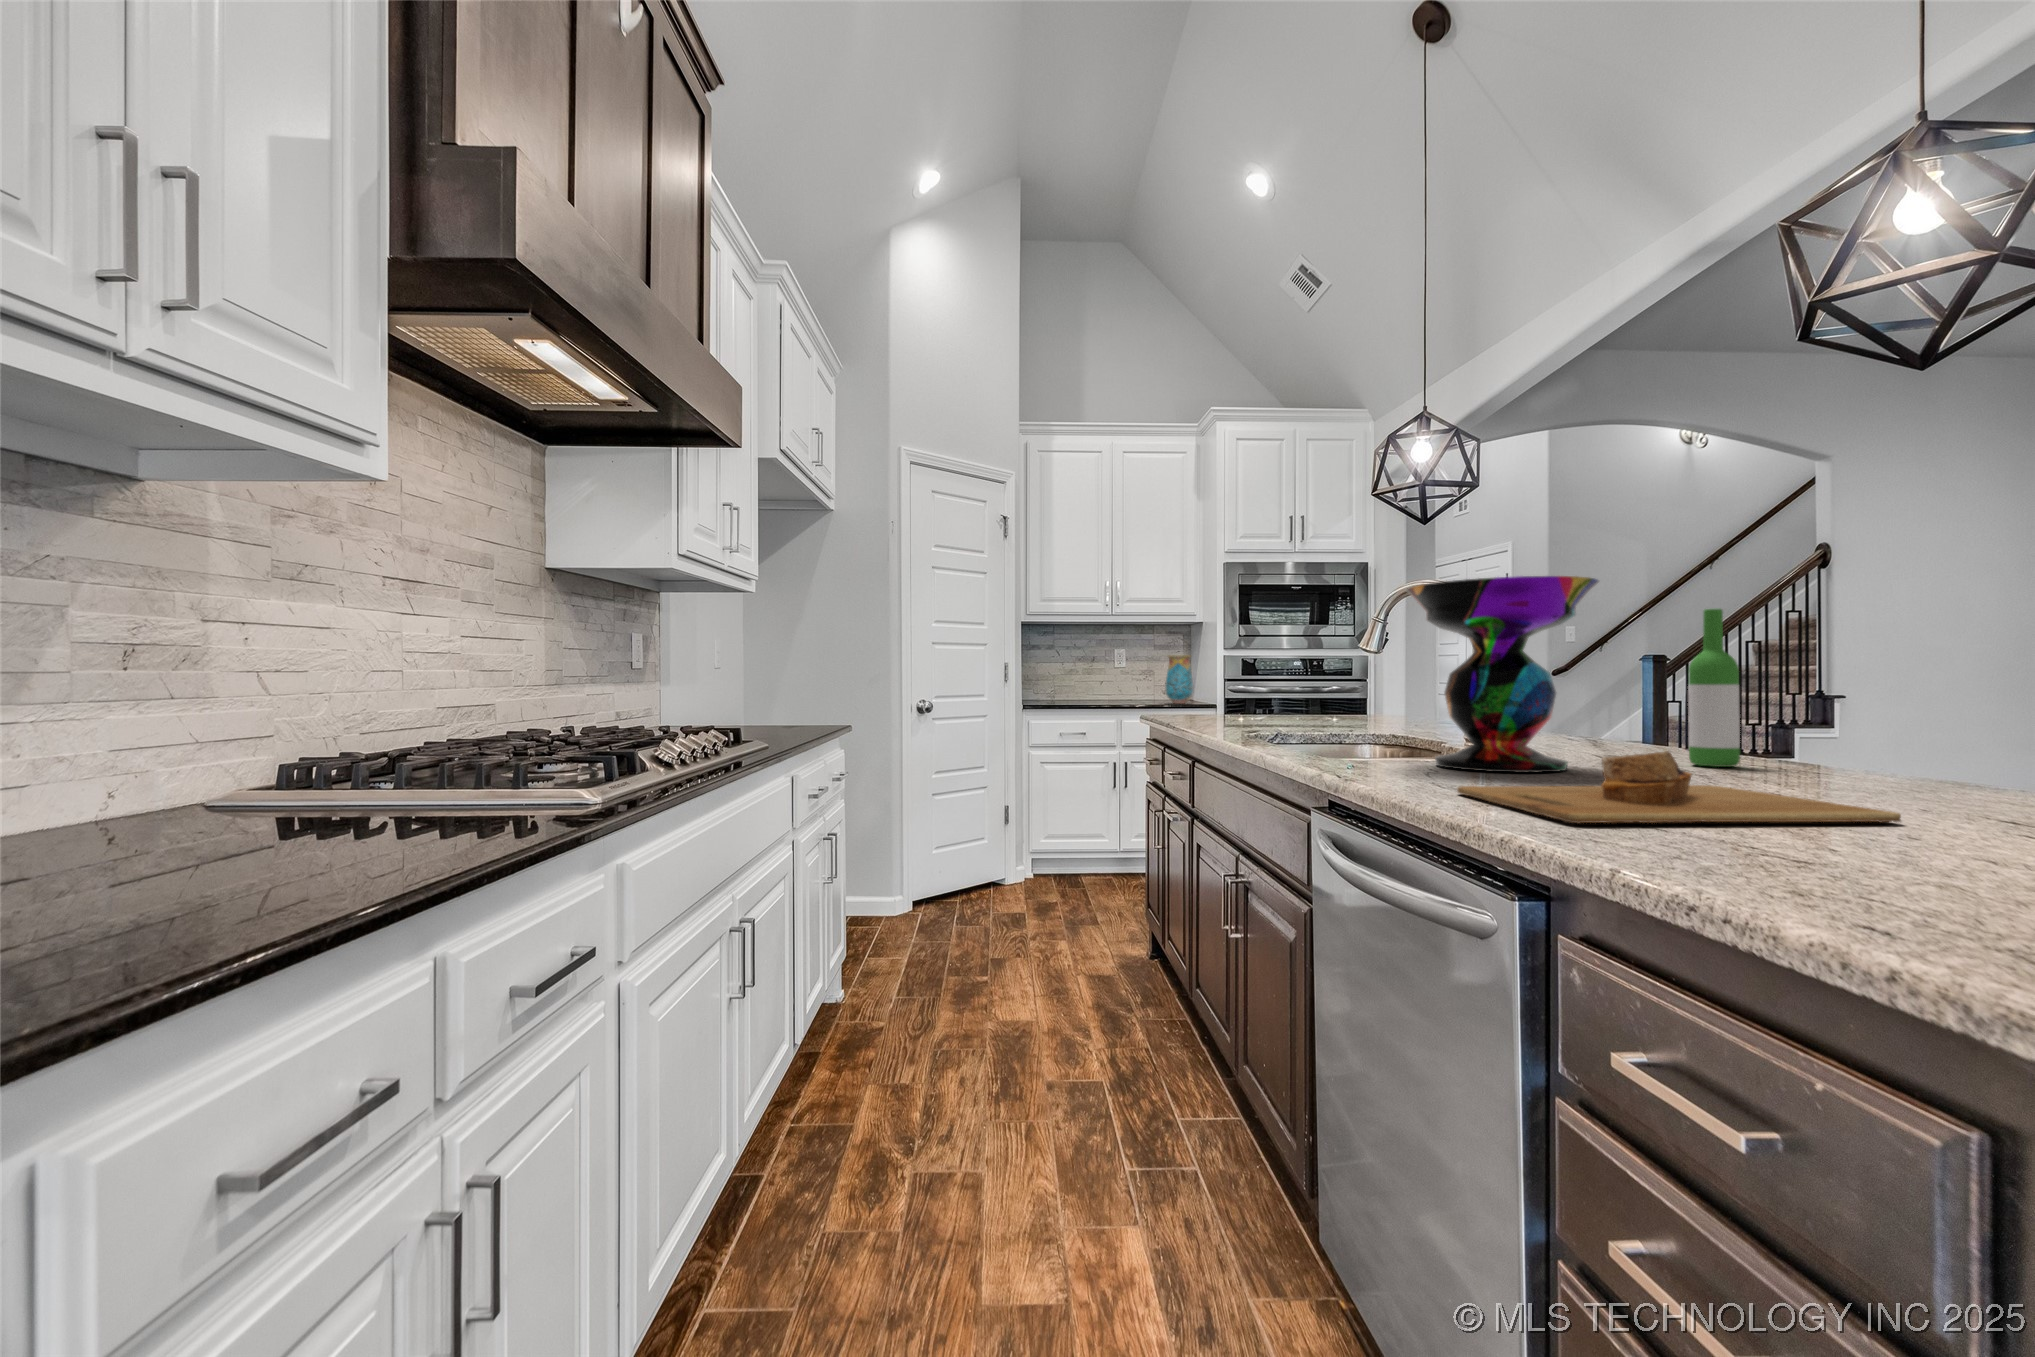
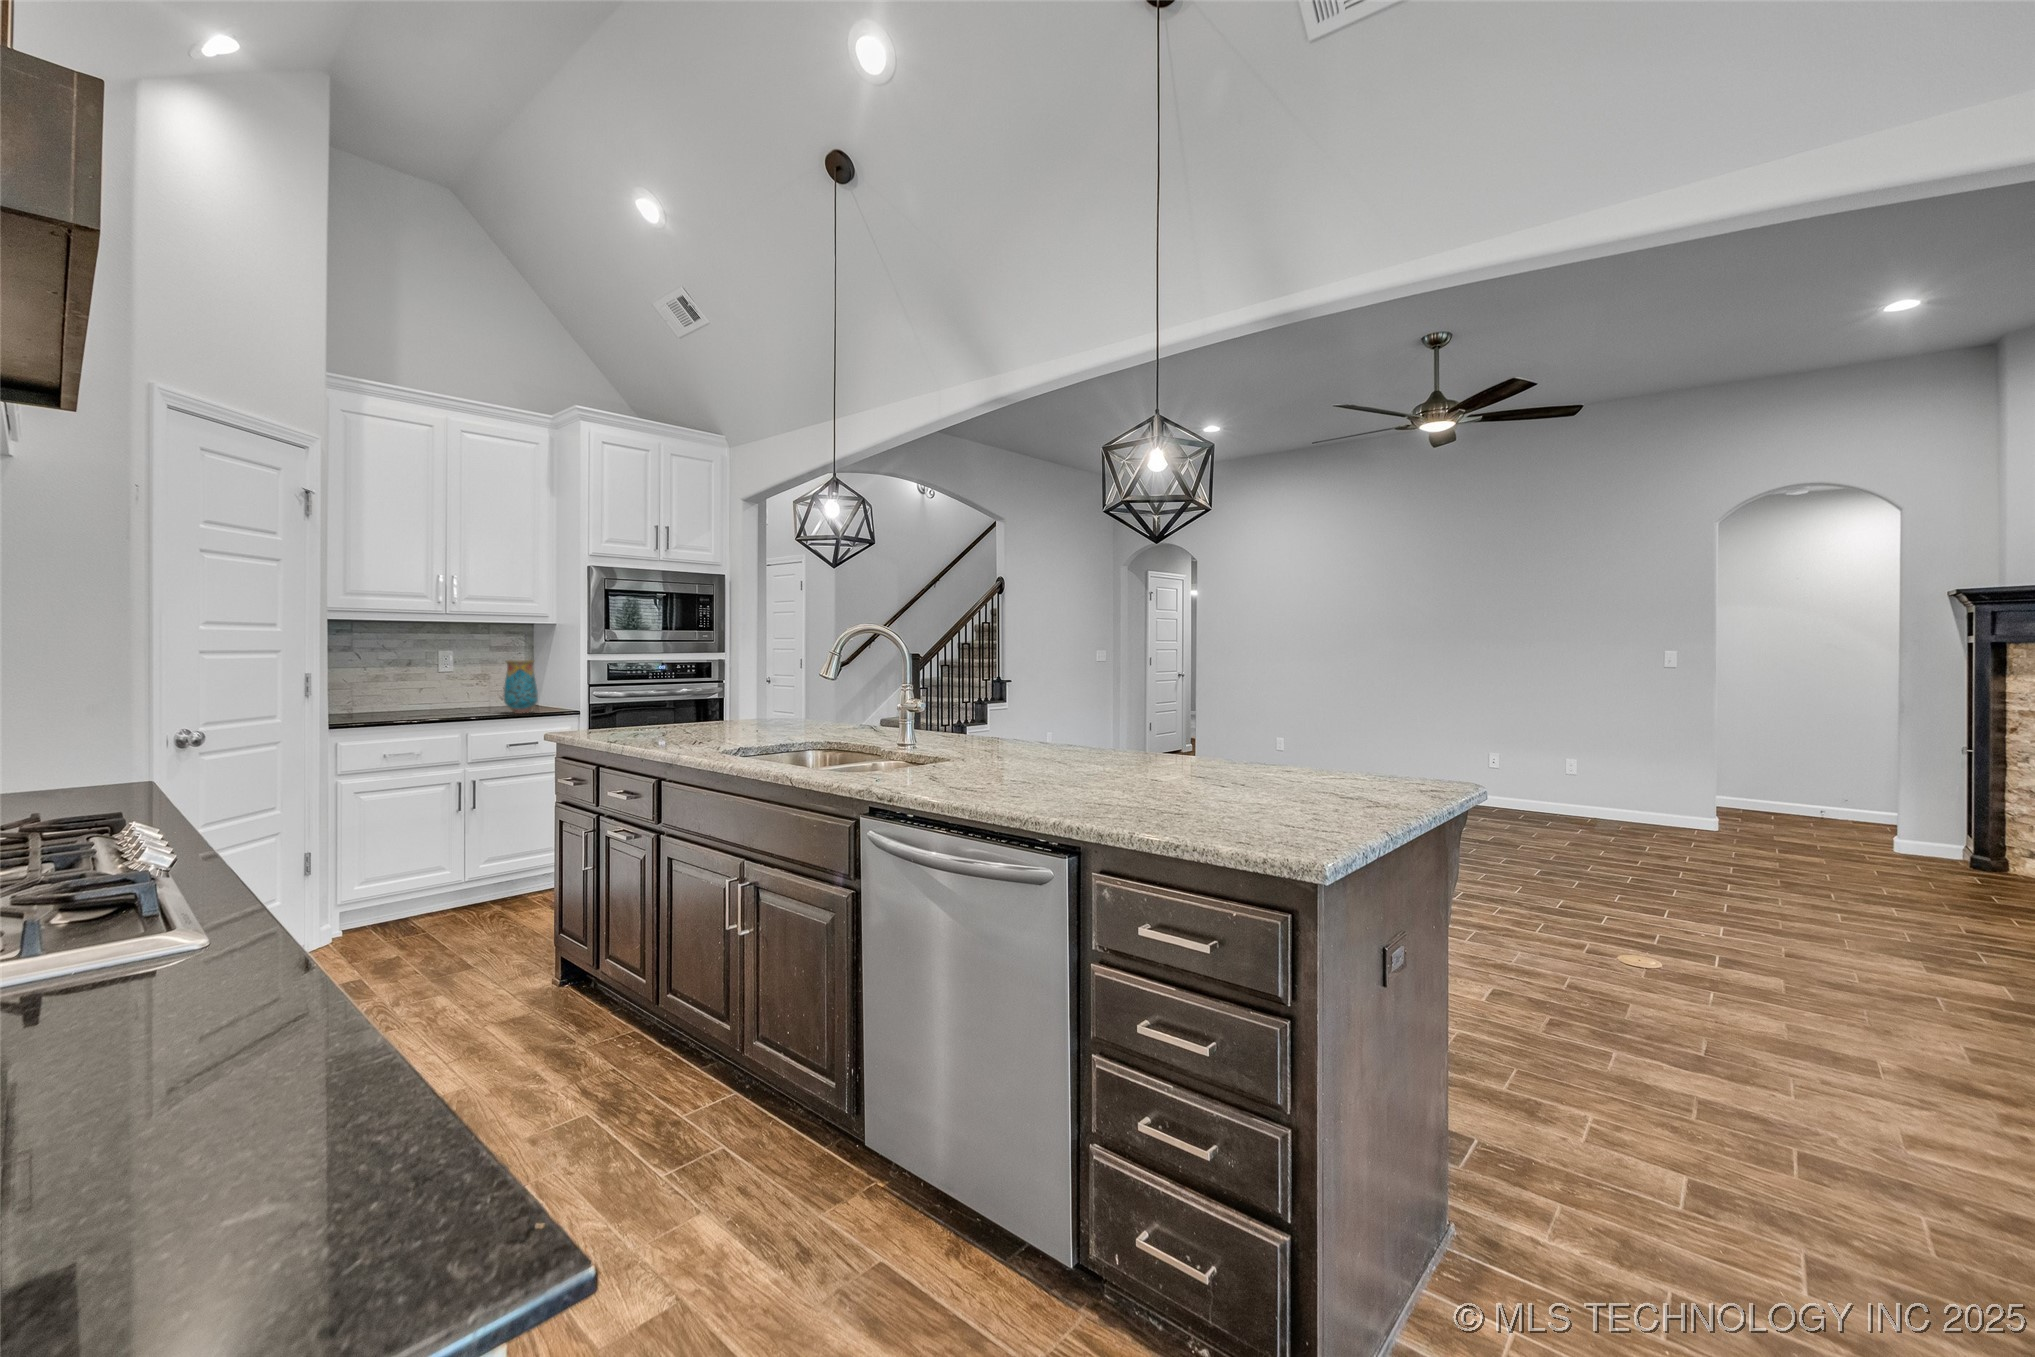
decorative bowl: present [1406,576,1599,773] -> none [888,636,1011,772]
wine bottle: present [1688,609,1740,767] -> none [1042,654,1069,755]
cutting board: present [1457,751,1901,823] -> none [974,755,1185,807]

